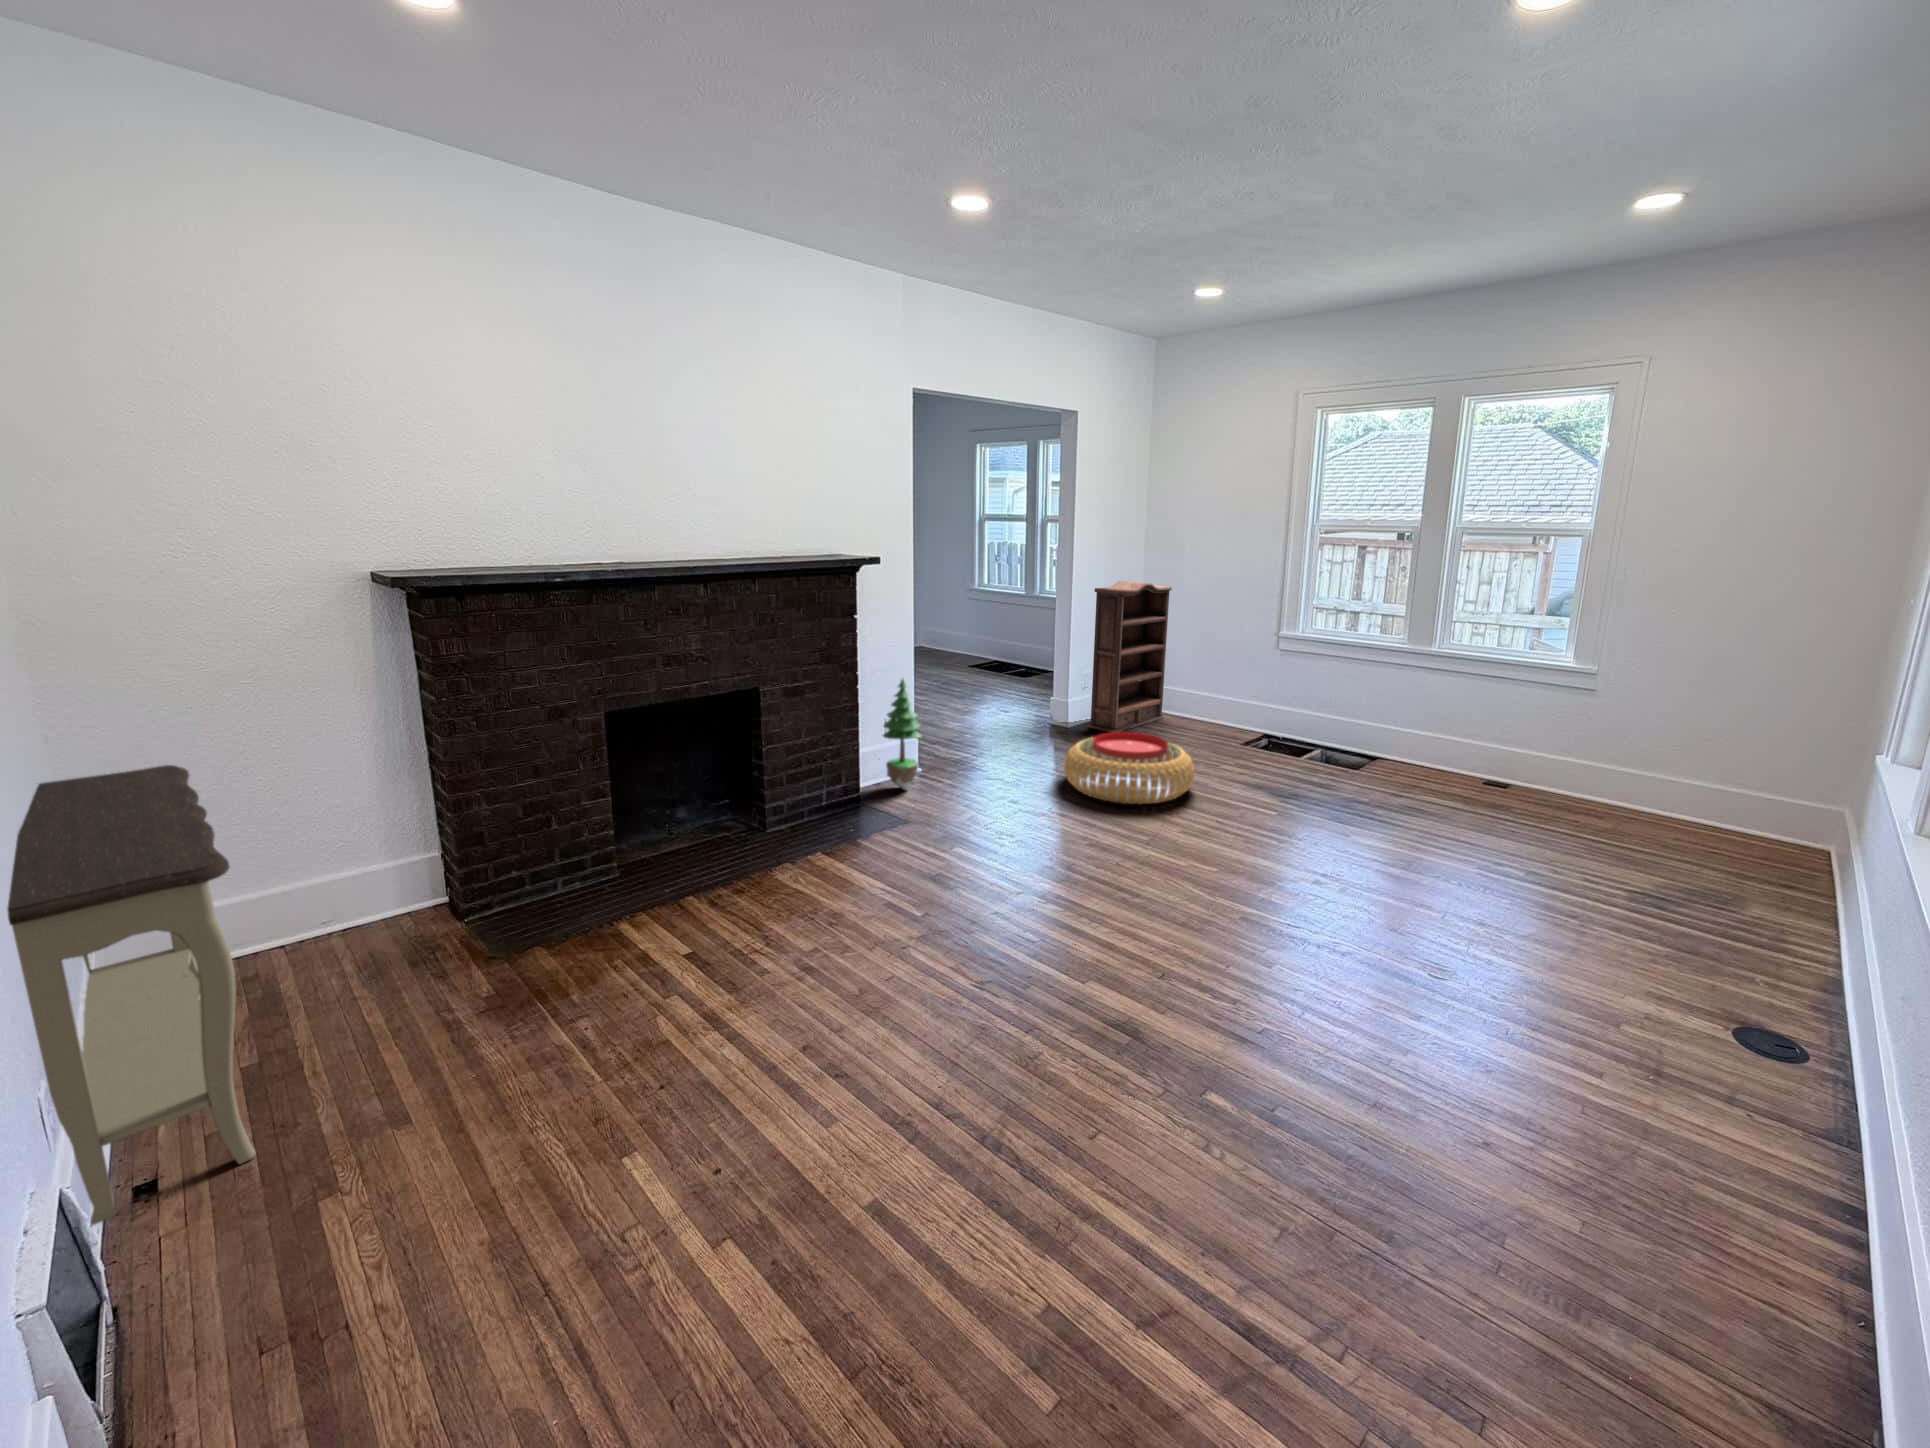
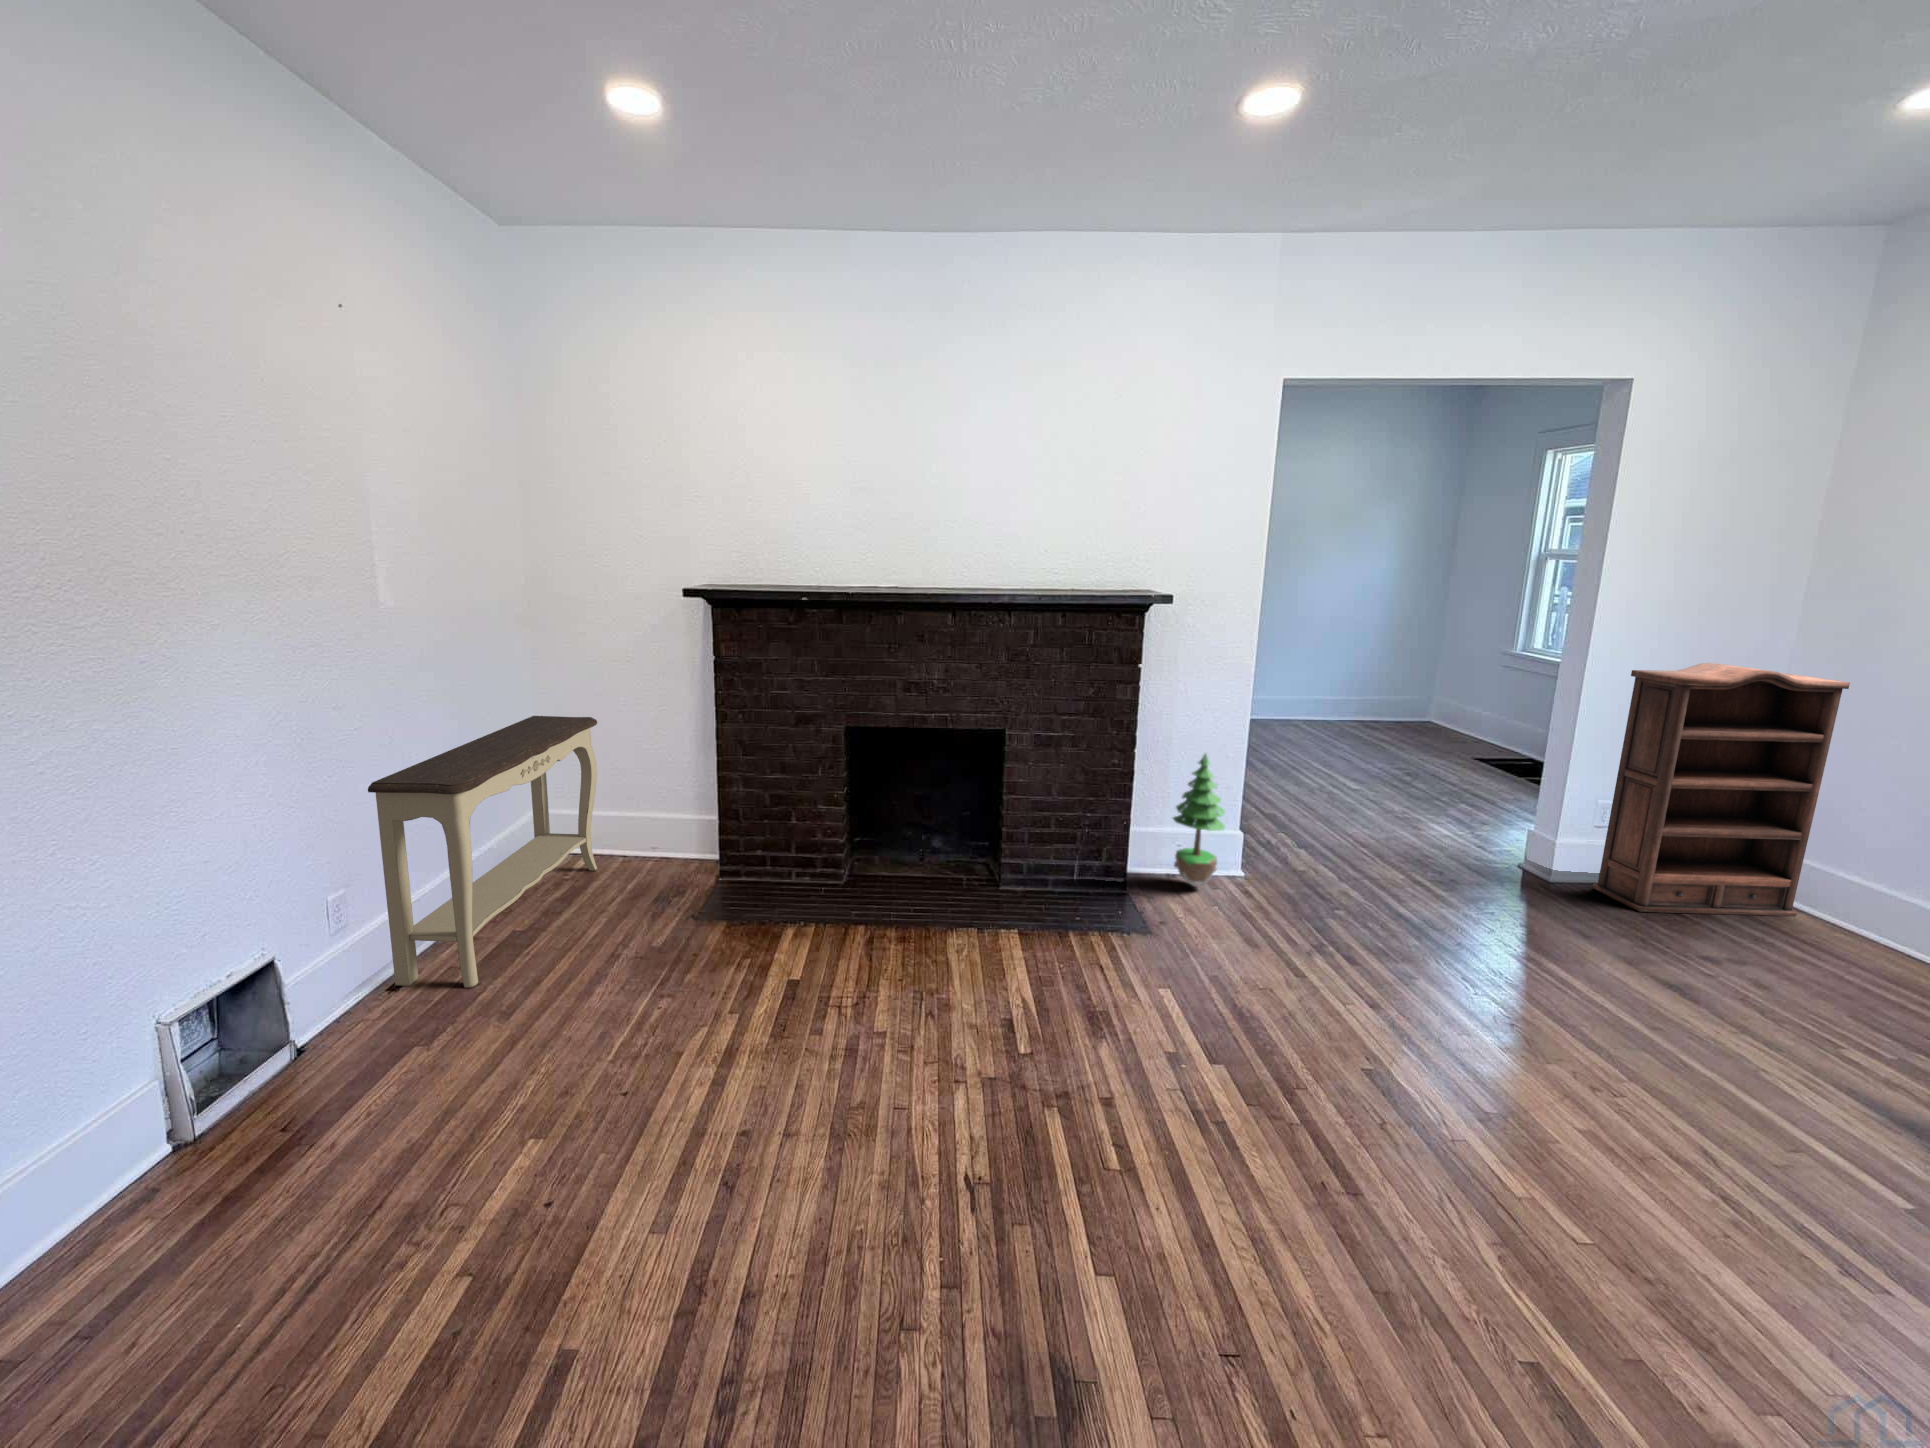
pouf: present [1064,732,1195,804] -> none [1434,903,1732,1066]

